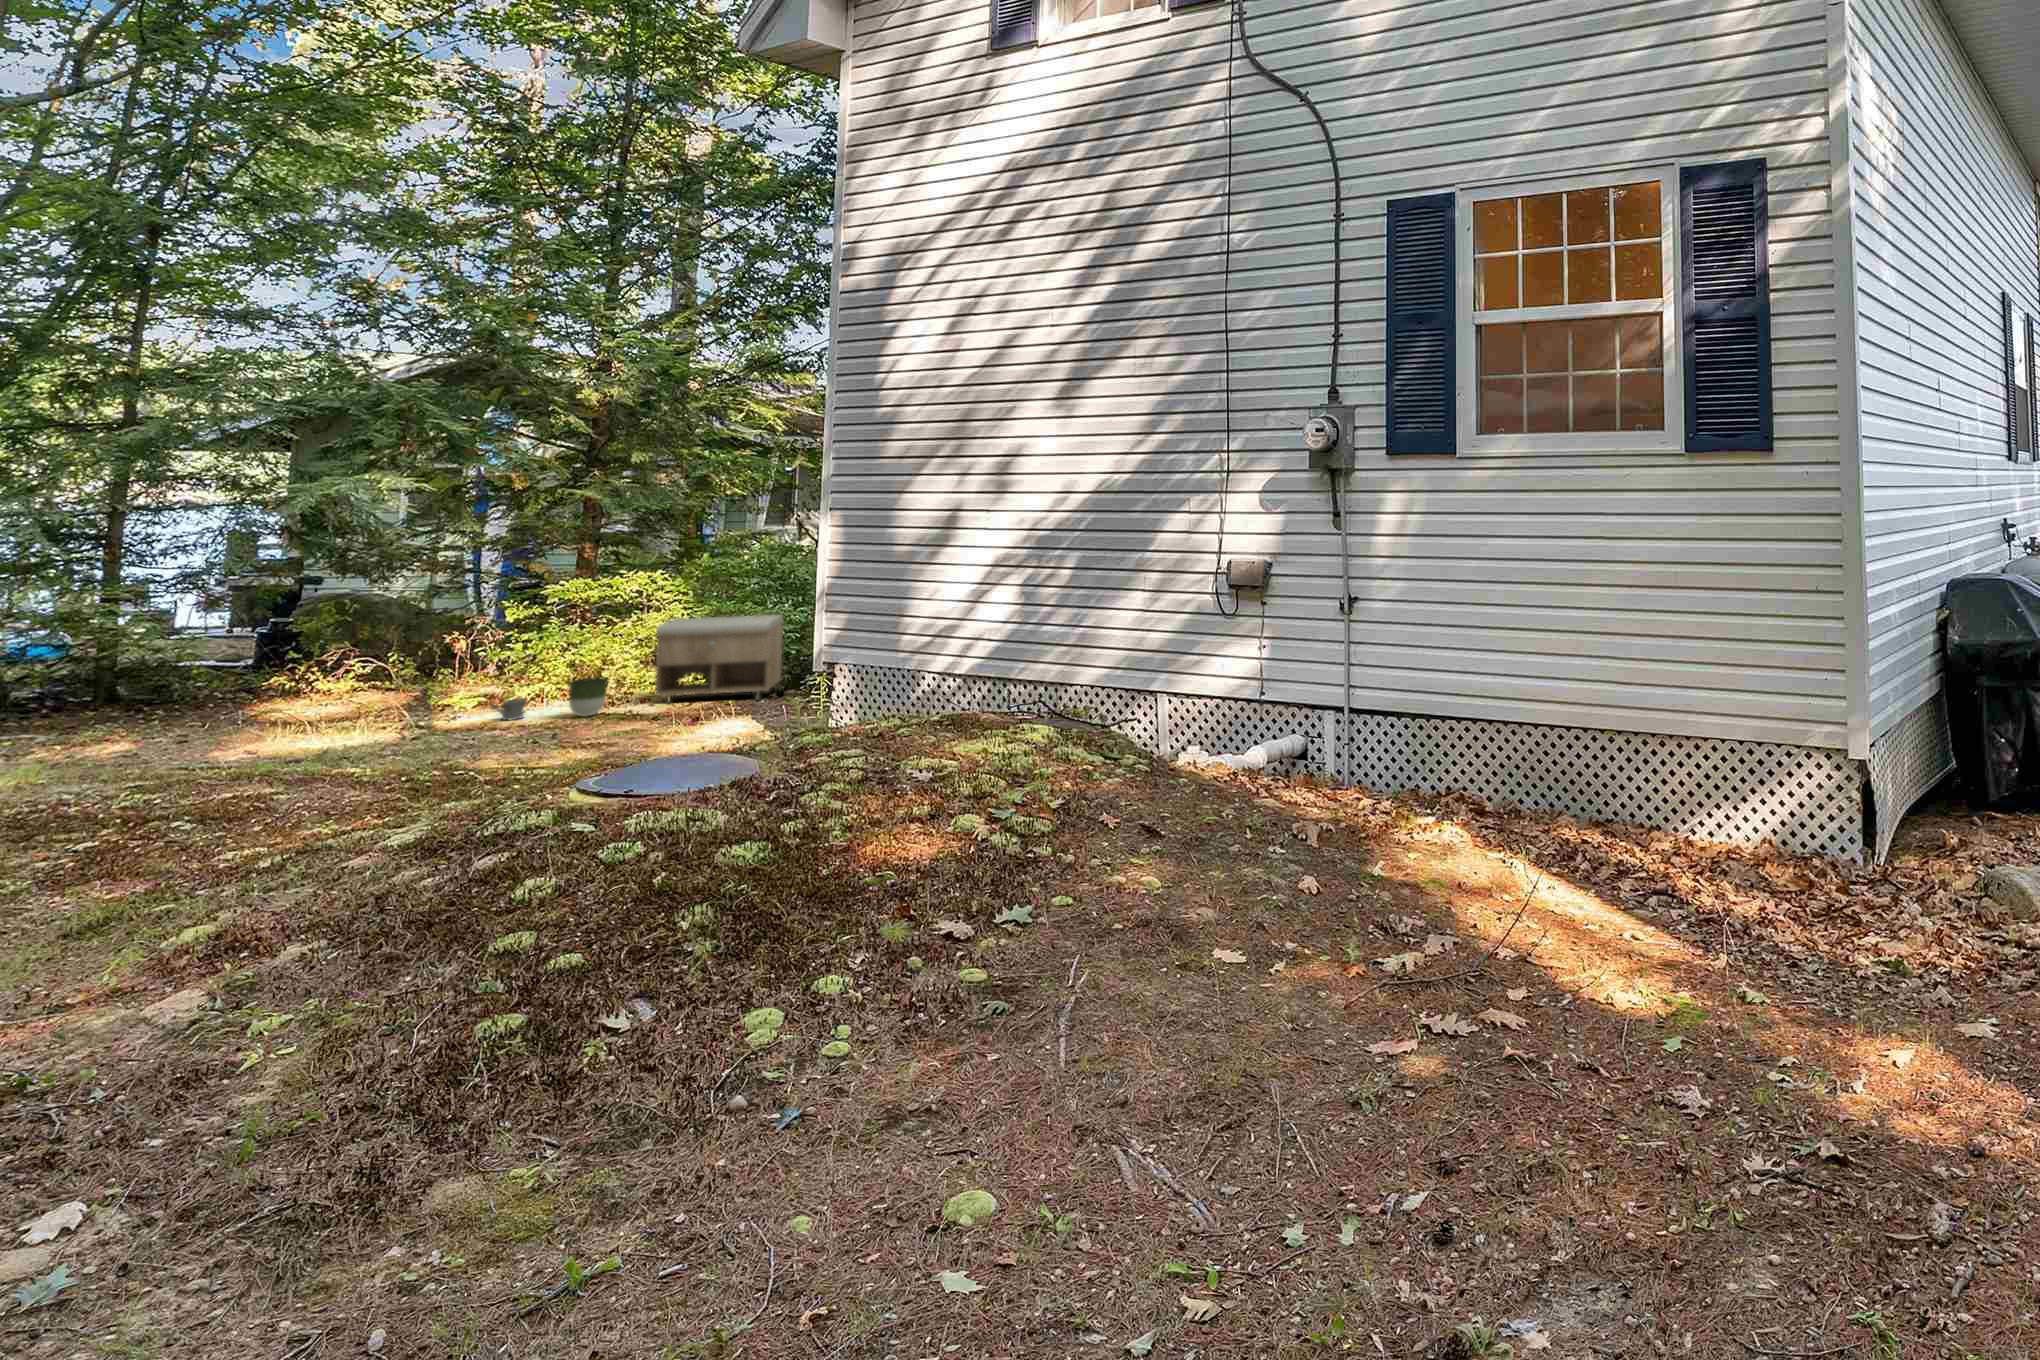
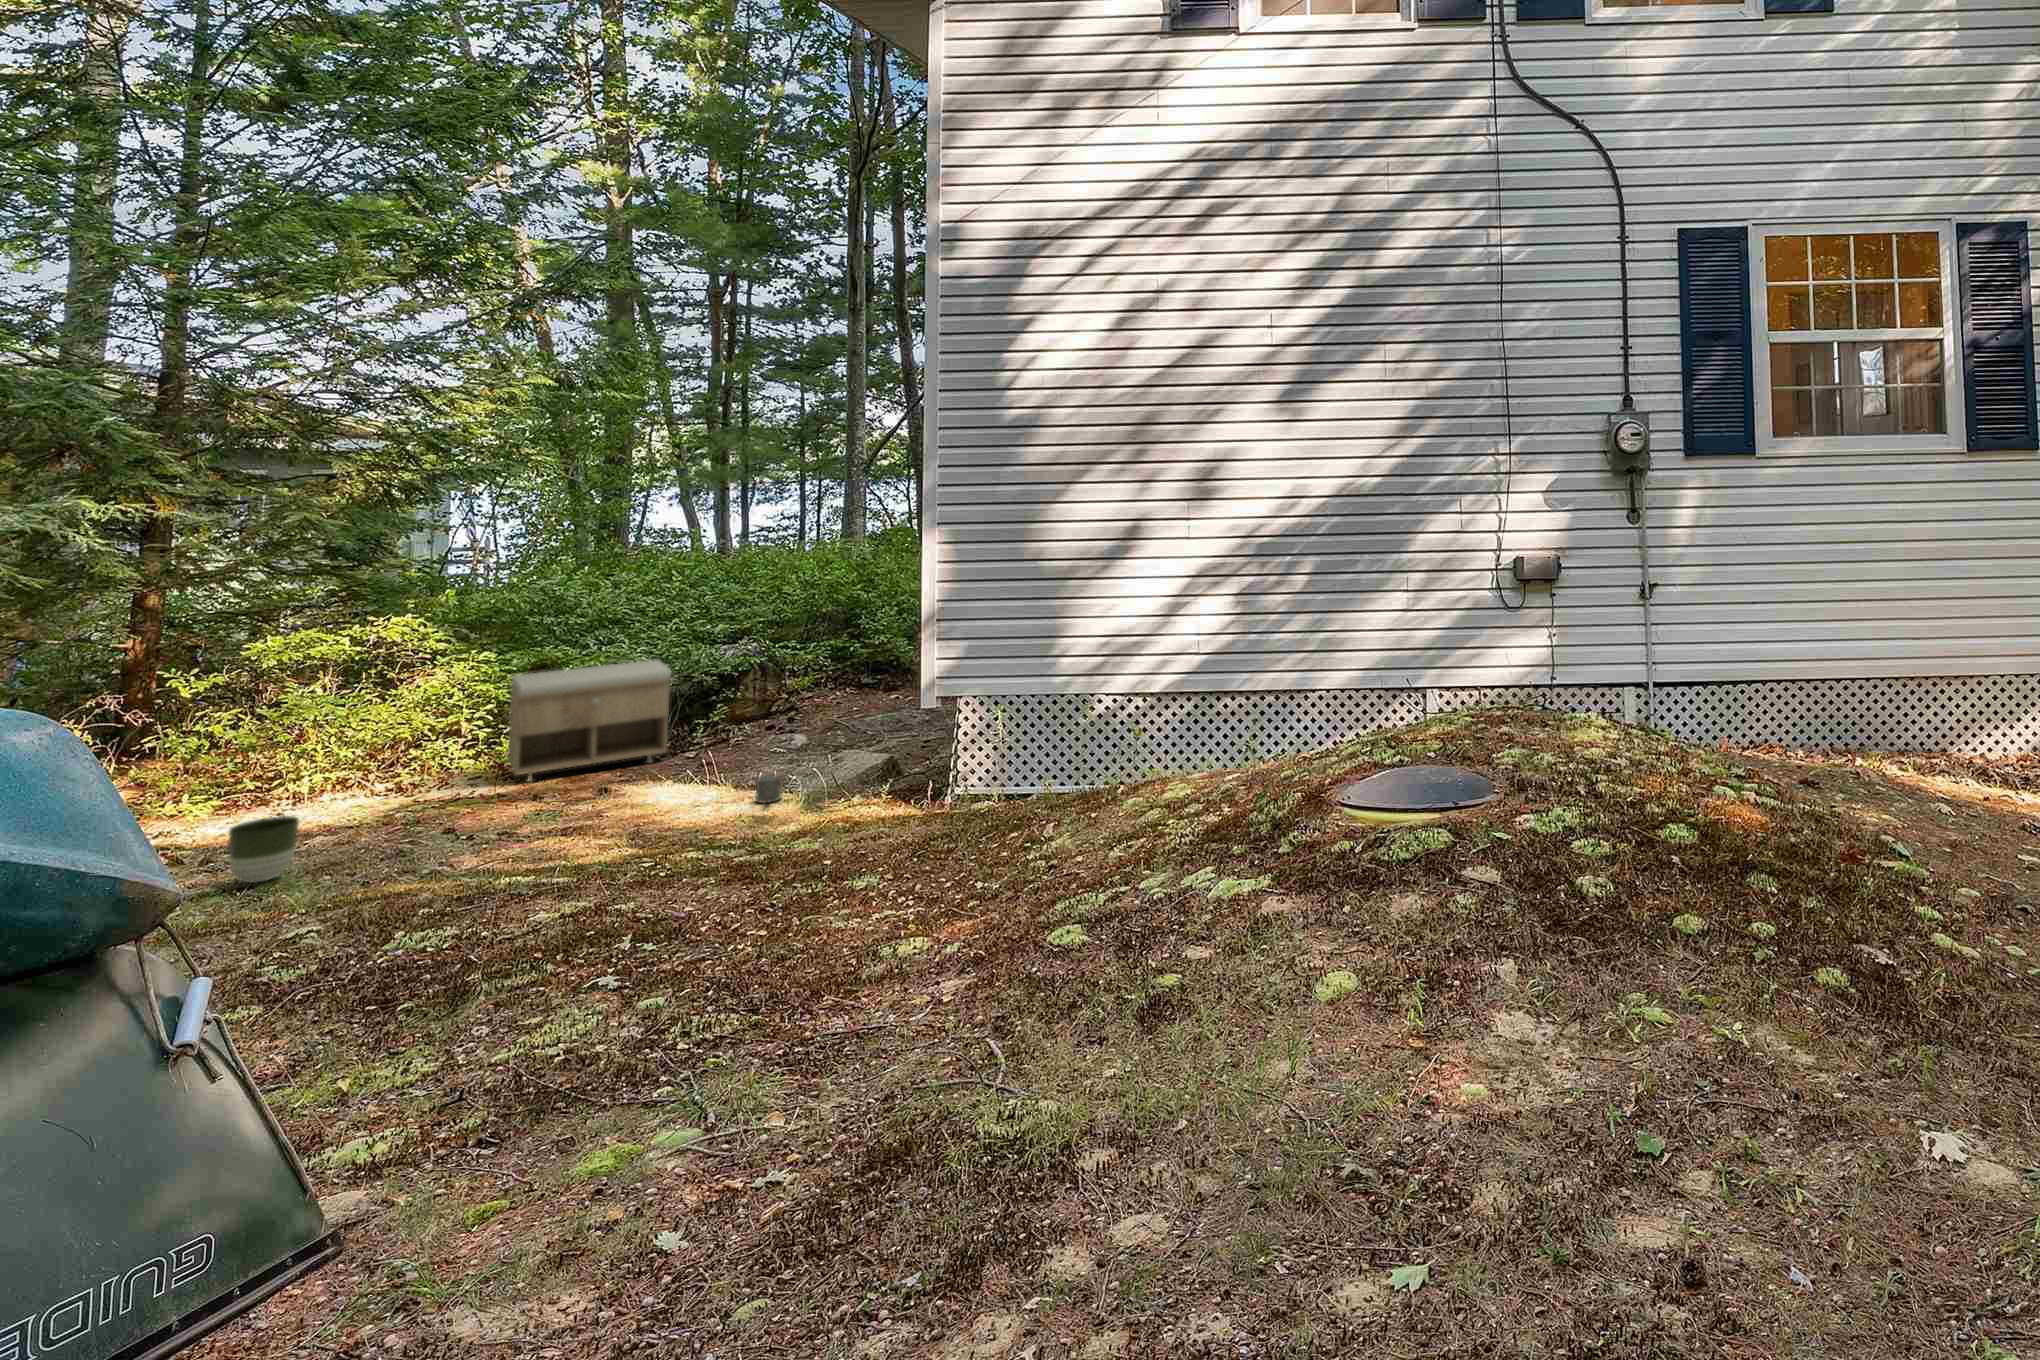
planter: present [568,677,608,717] -> present [229,816,299,883]
watering can: present [491,699,527,720] -> present [756,774,782,803]

